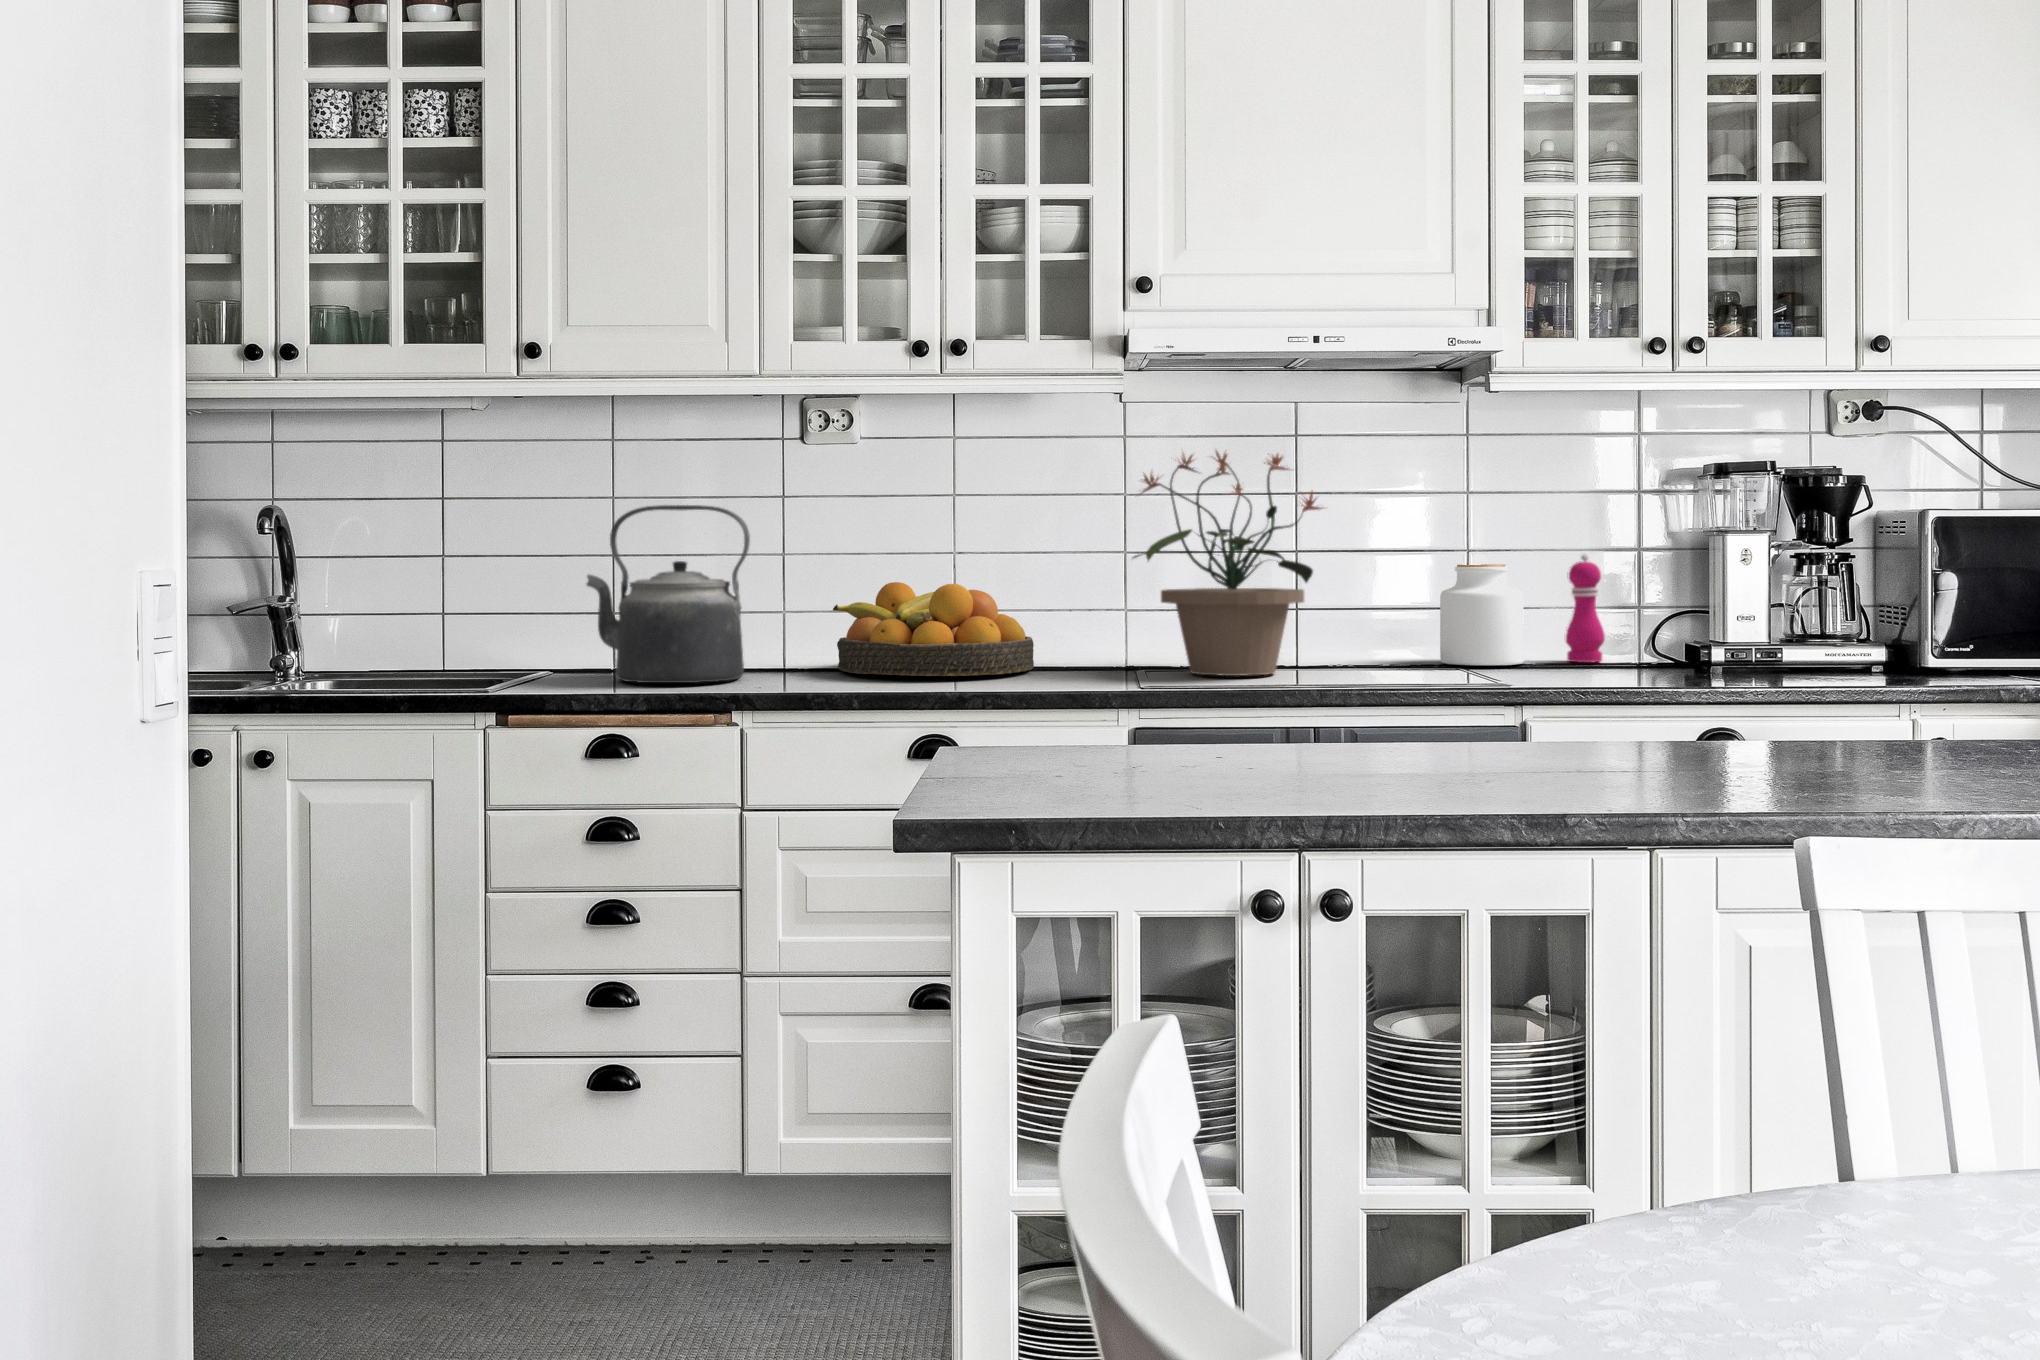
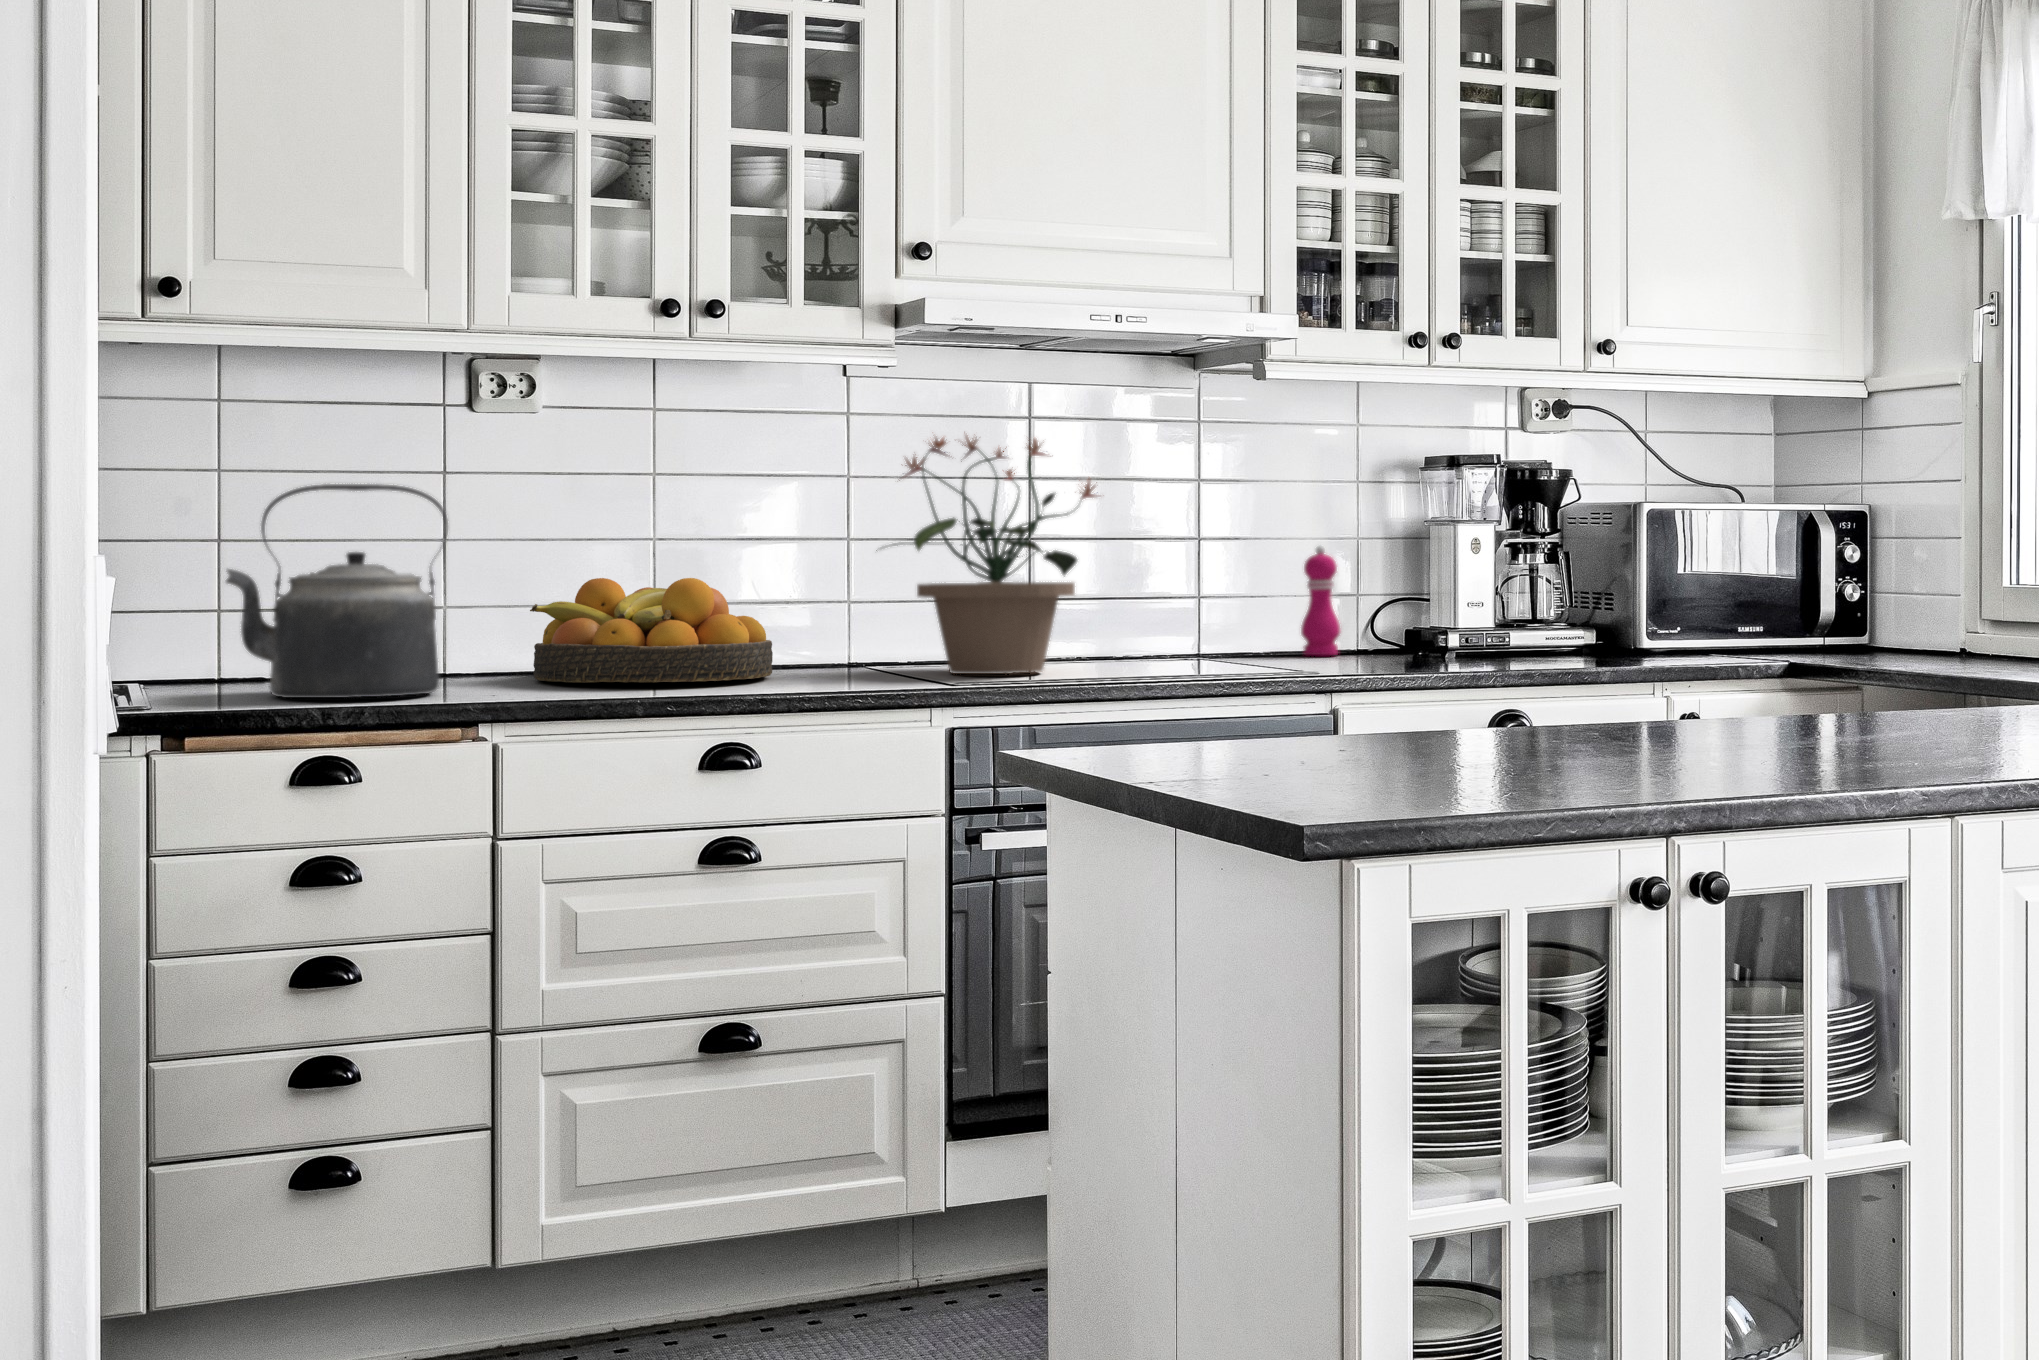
jar: present [1440,564,1524,665] -> none [1185,557,1269,660]

